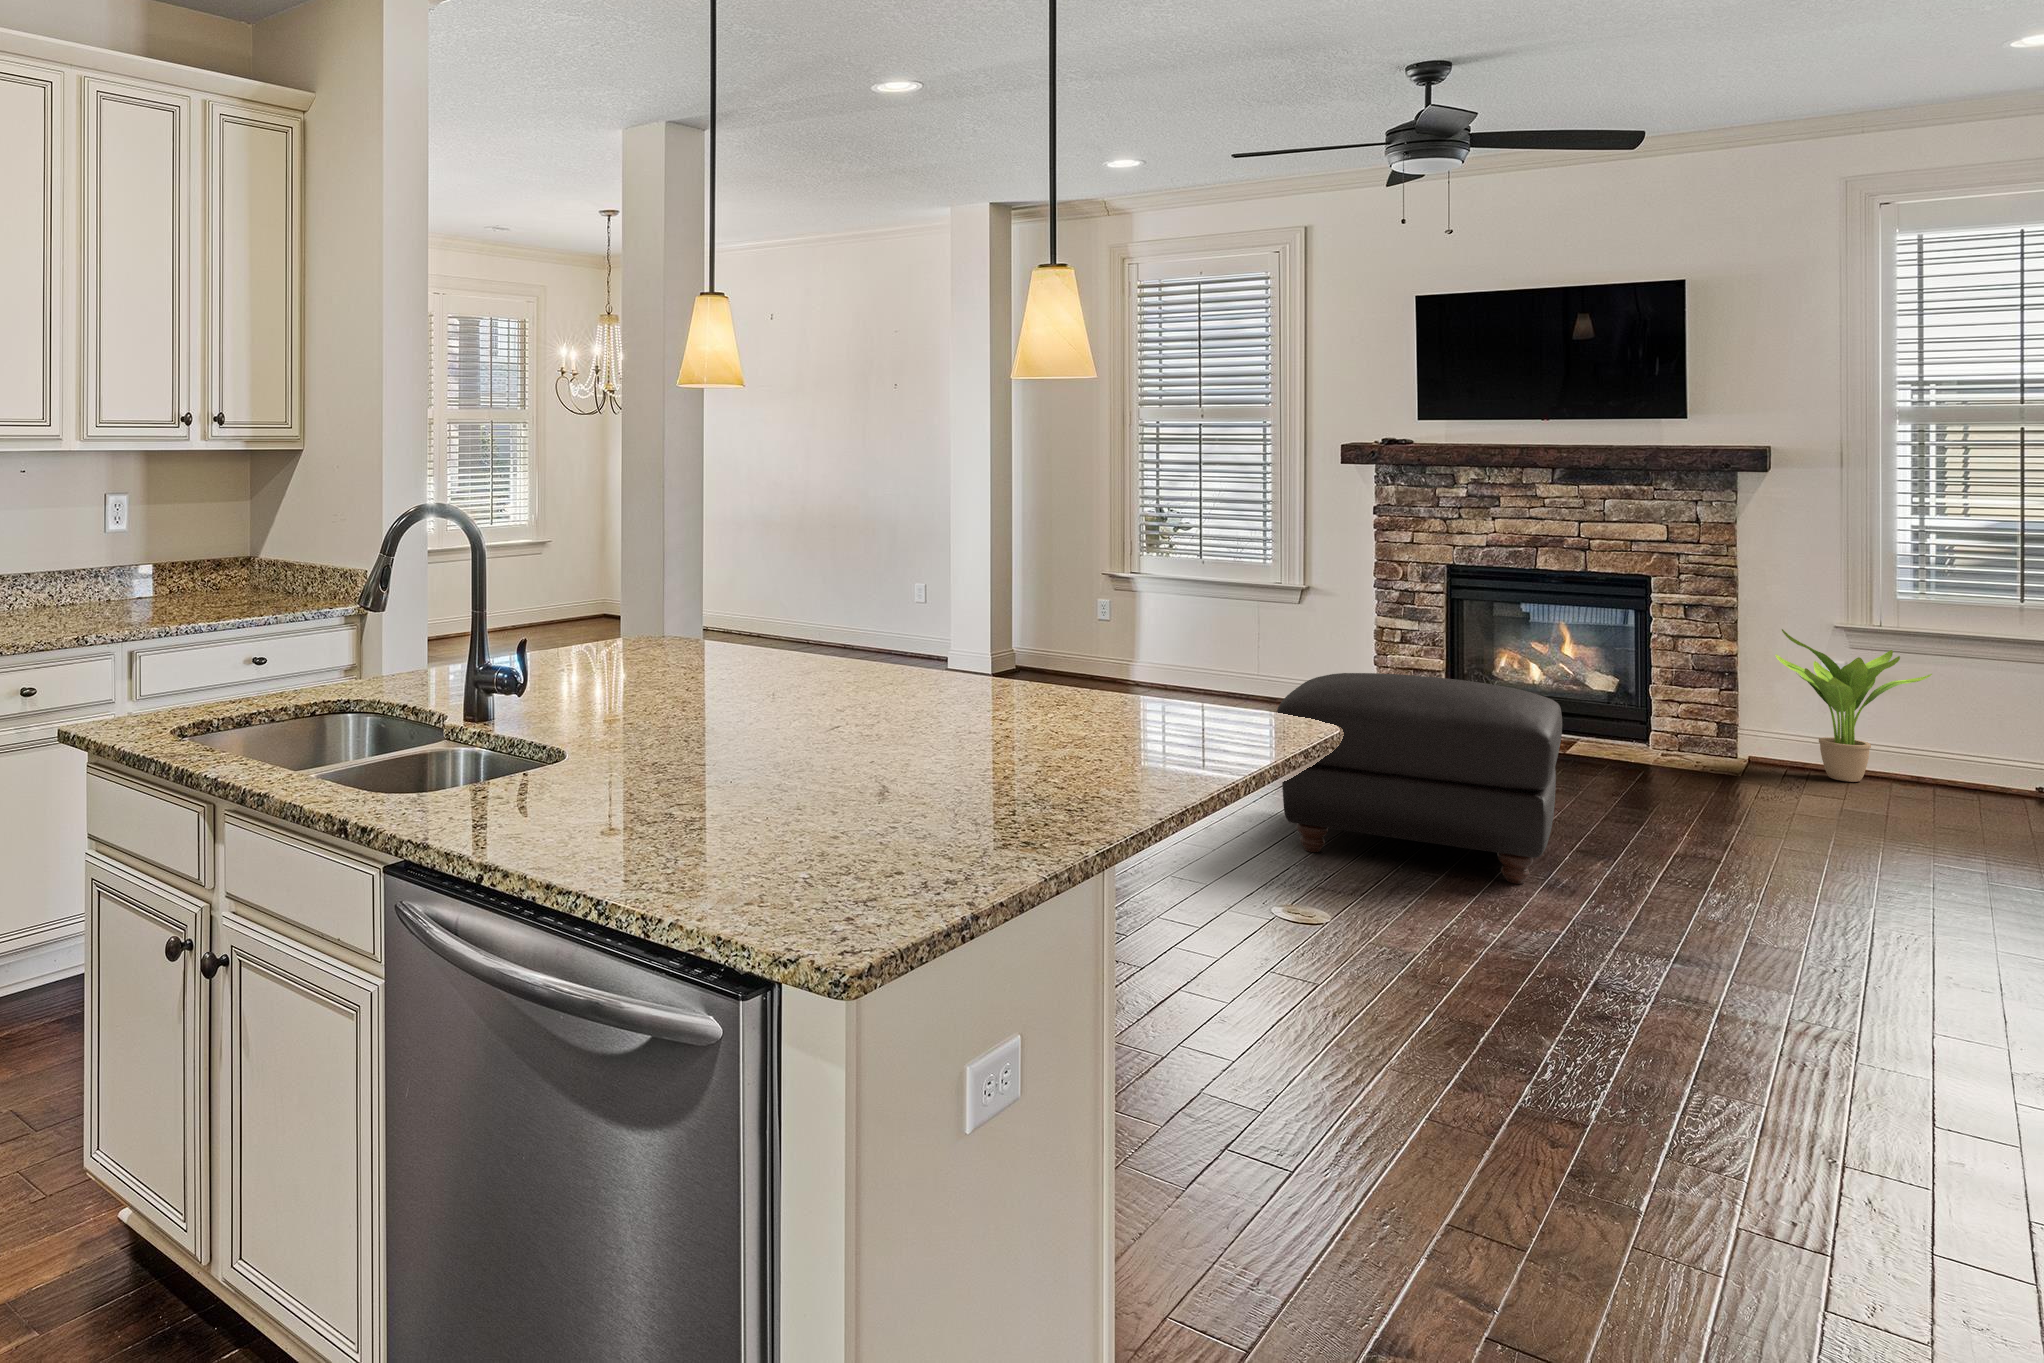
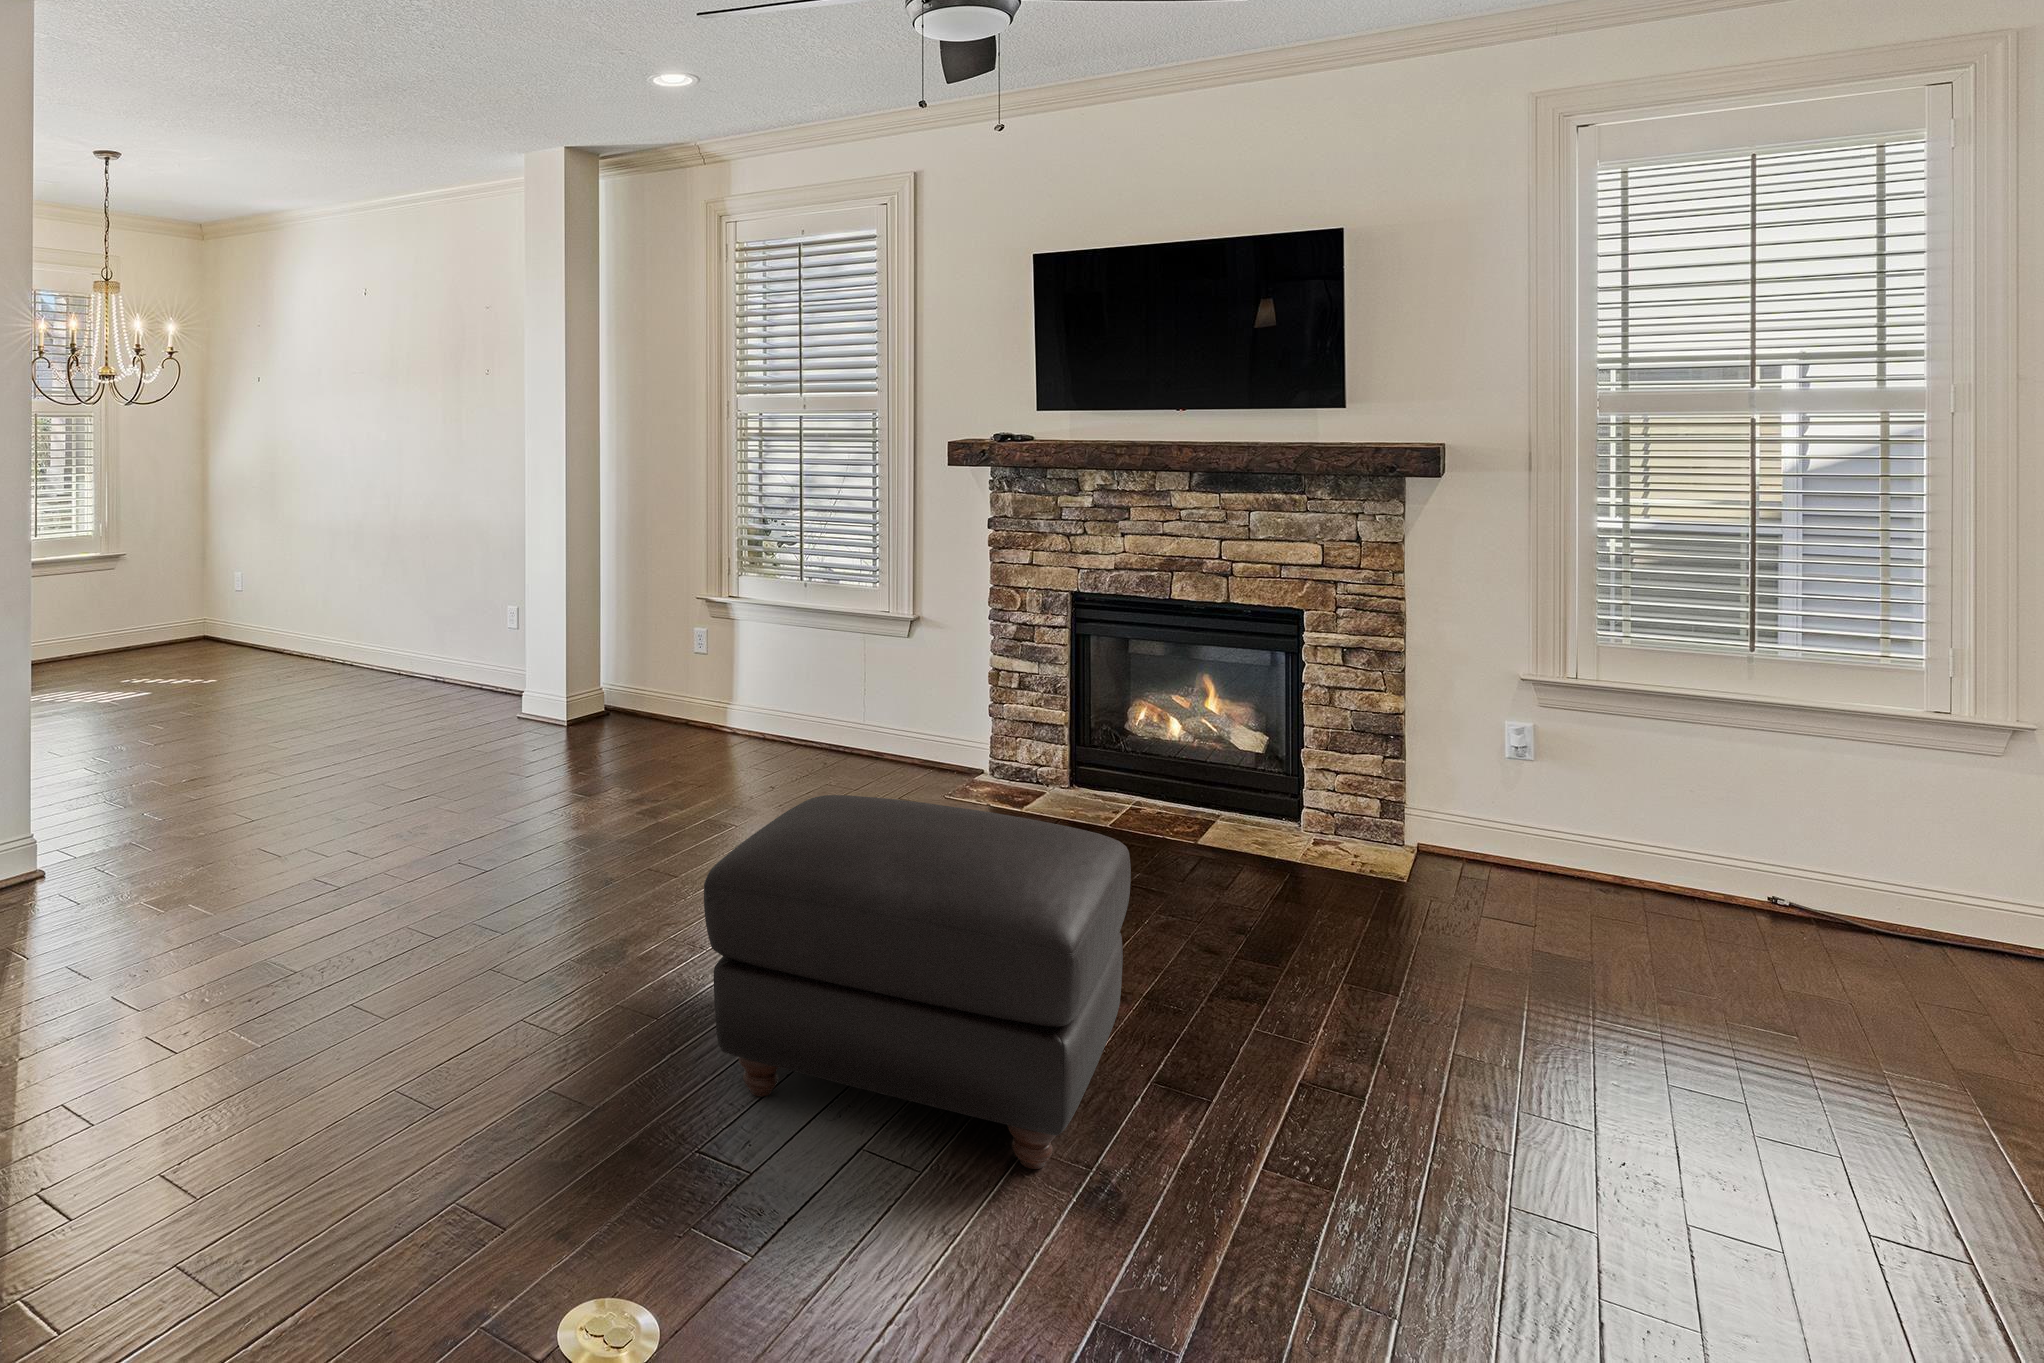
potted plant: present [1776,629,1932,782] -> none [1449,686,1638,885]

